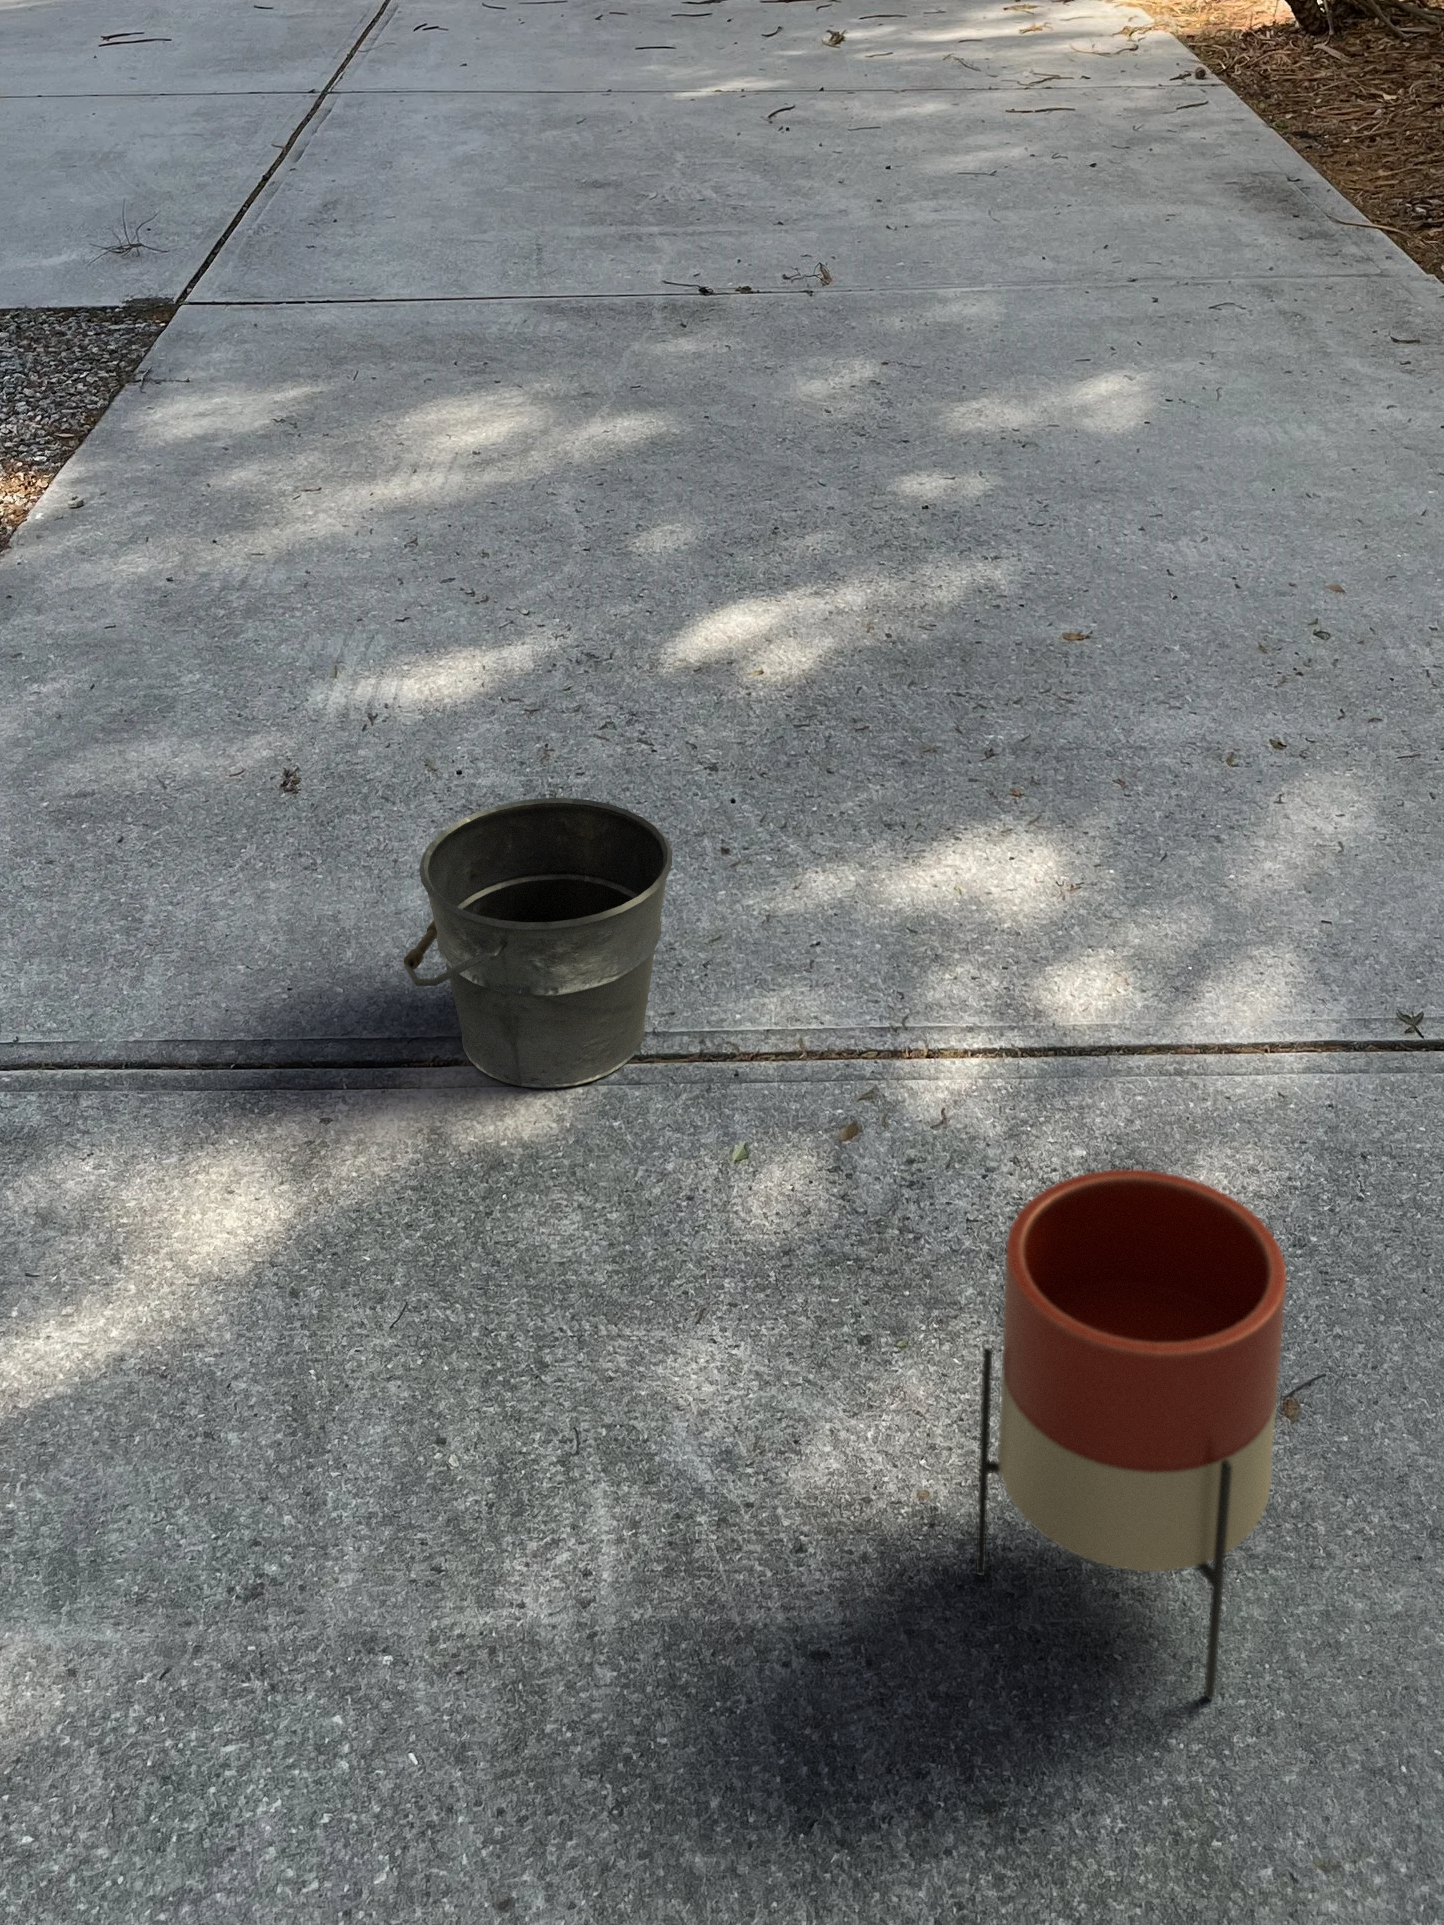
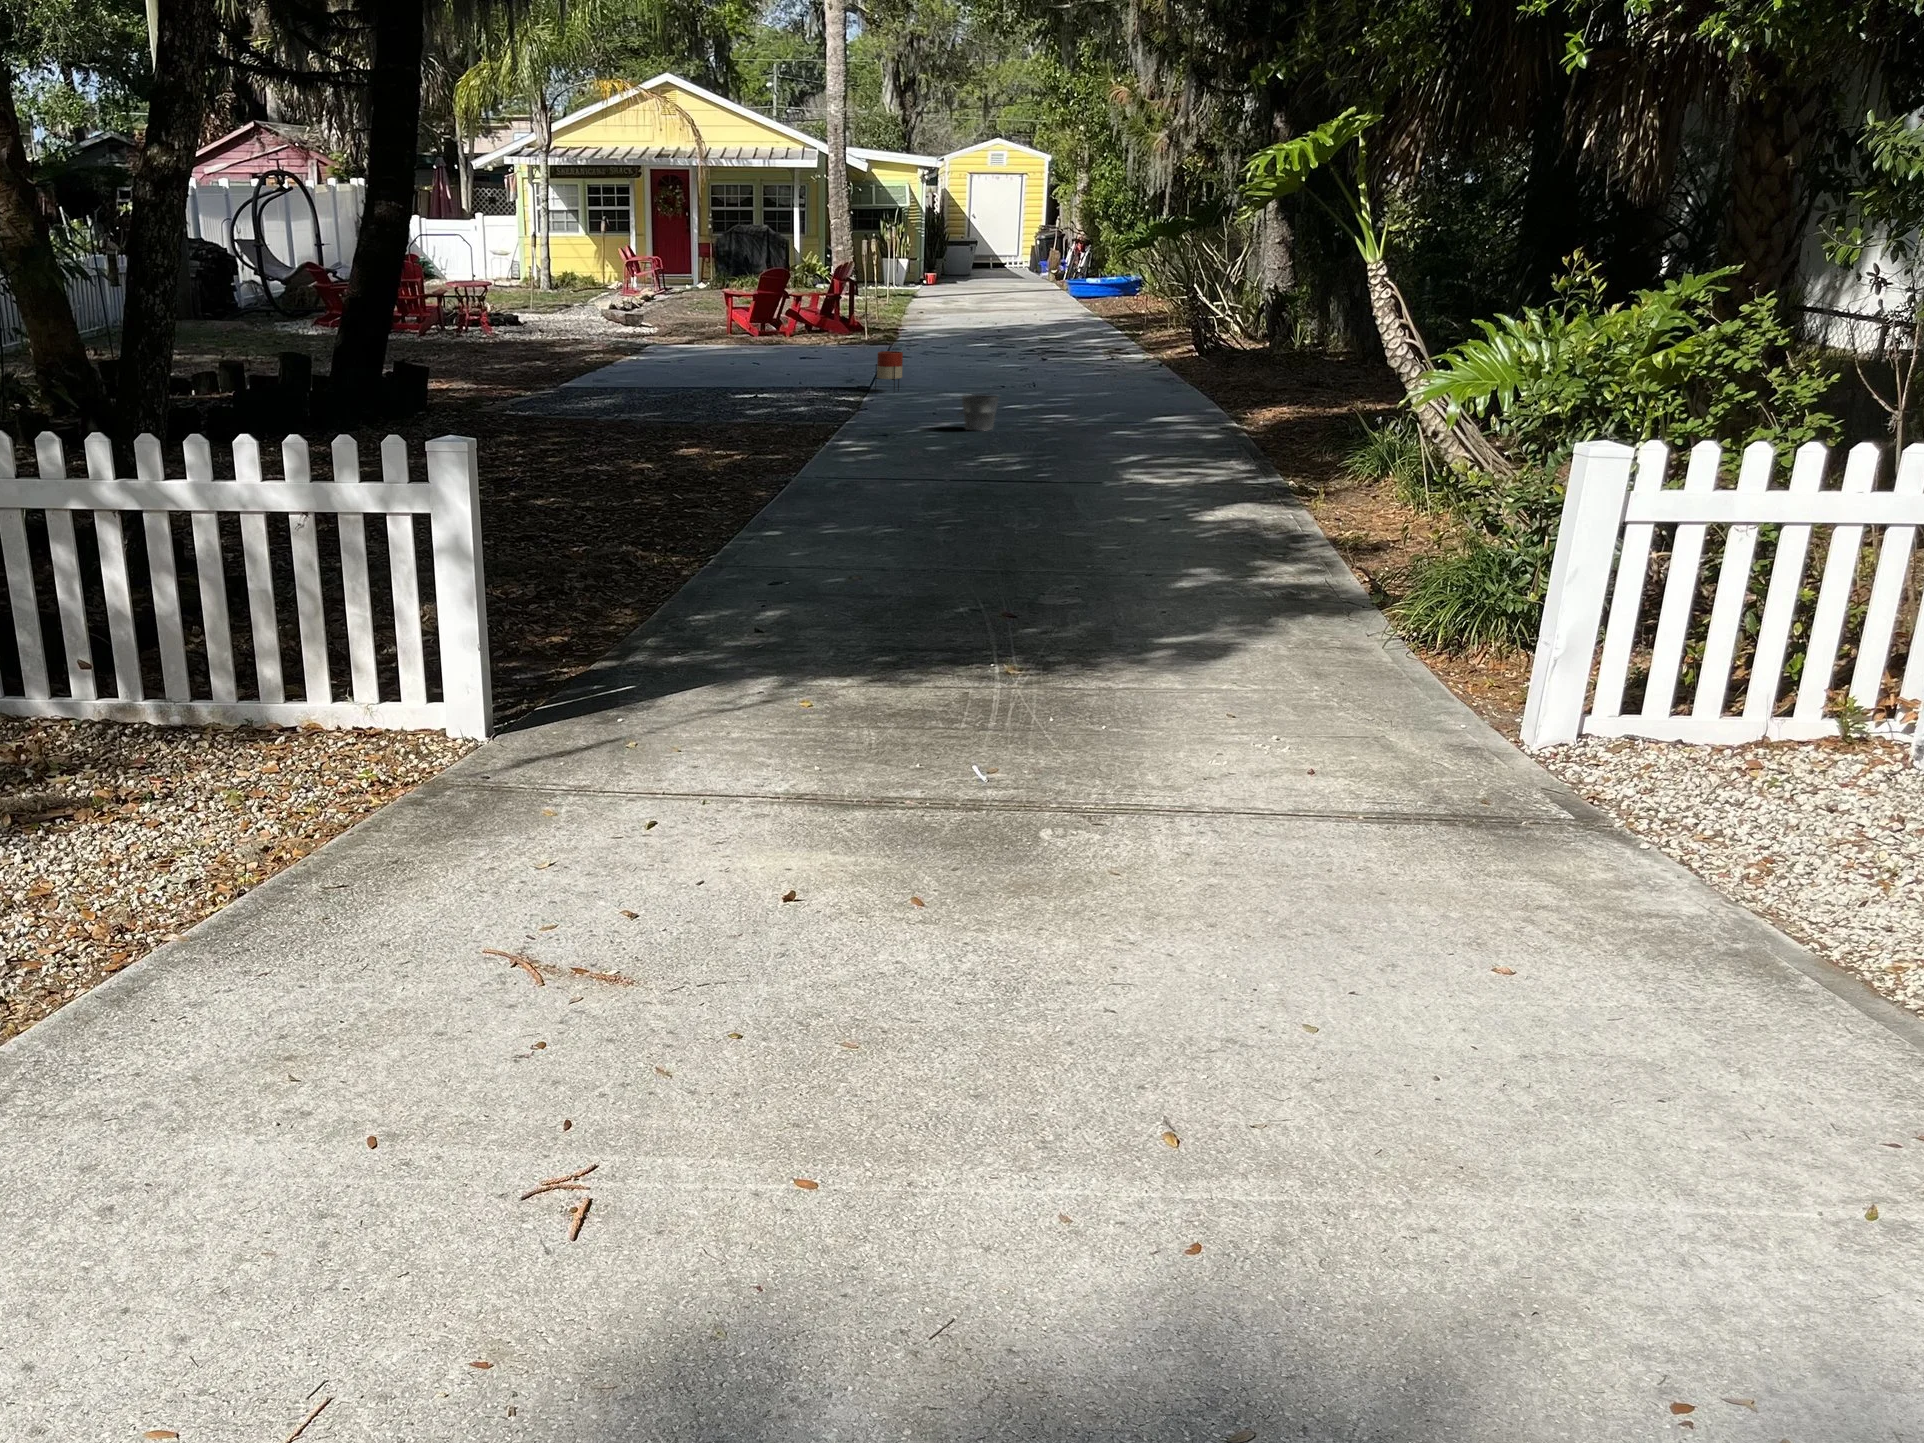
planter: present [976,1170,1287,1699] -> present [875,351,903,393]

